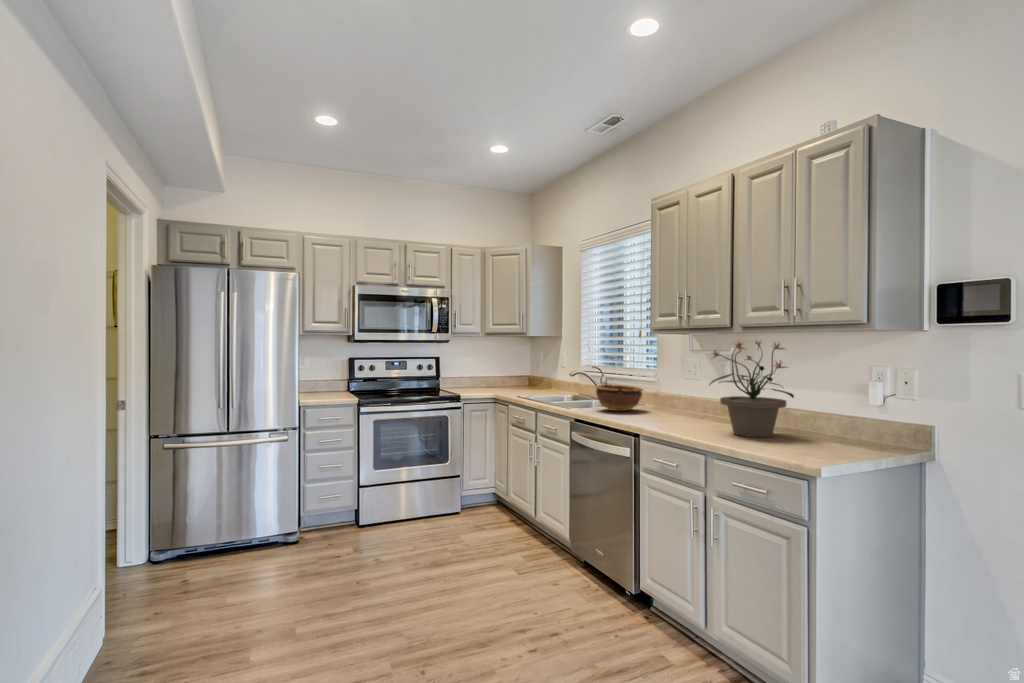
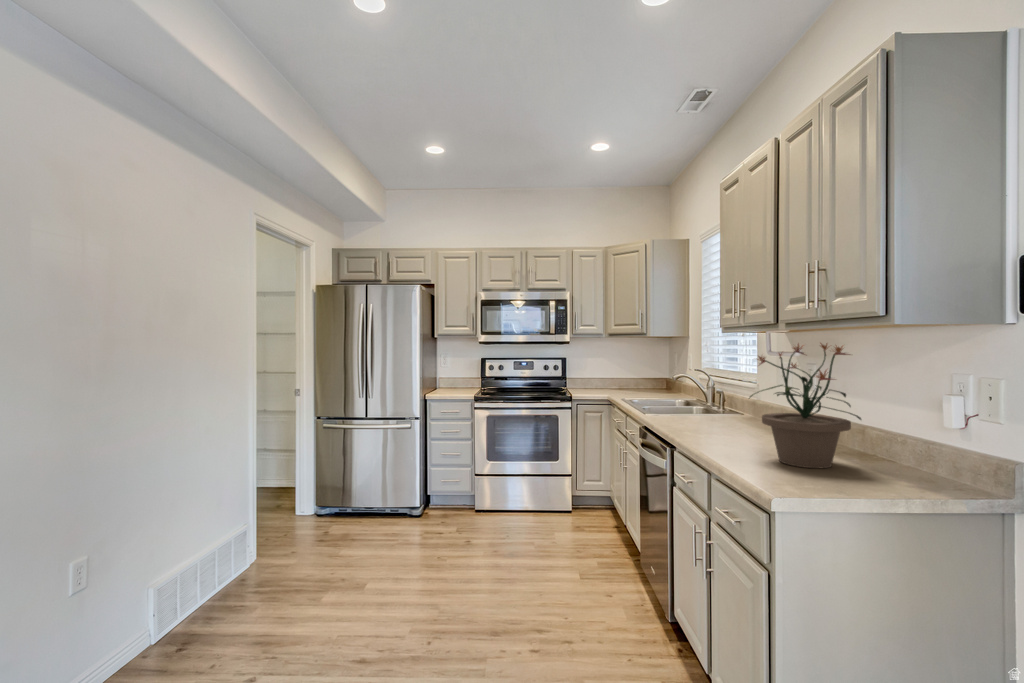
bowl: present [595,384,643,411] -> none [671,391,729,422]

